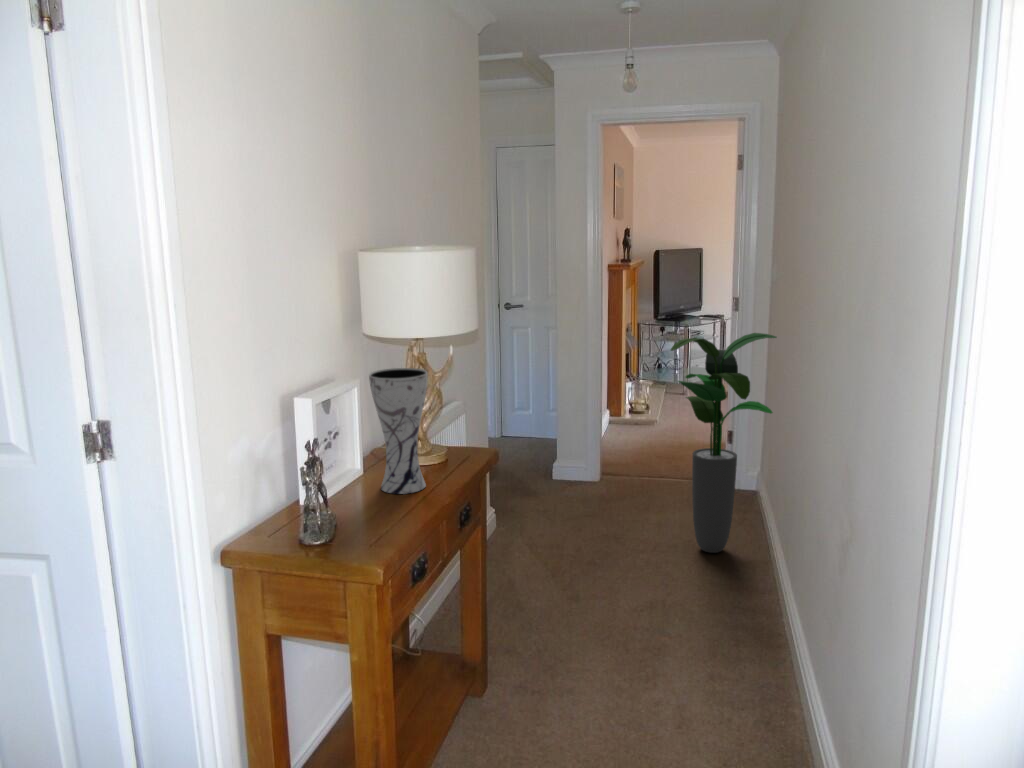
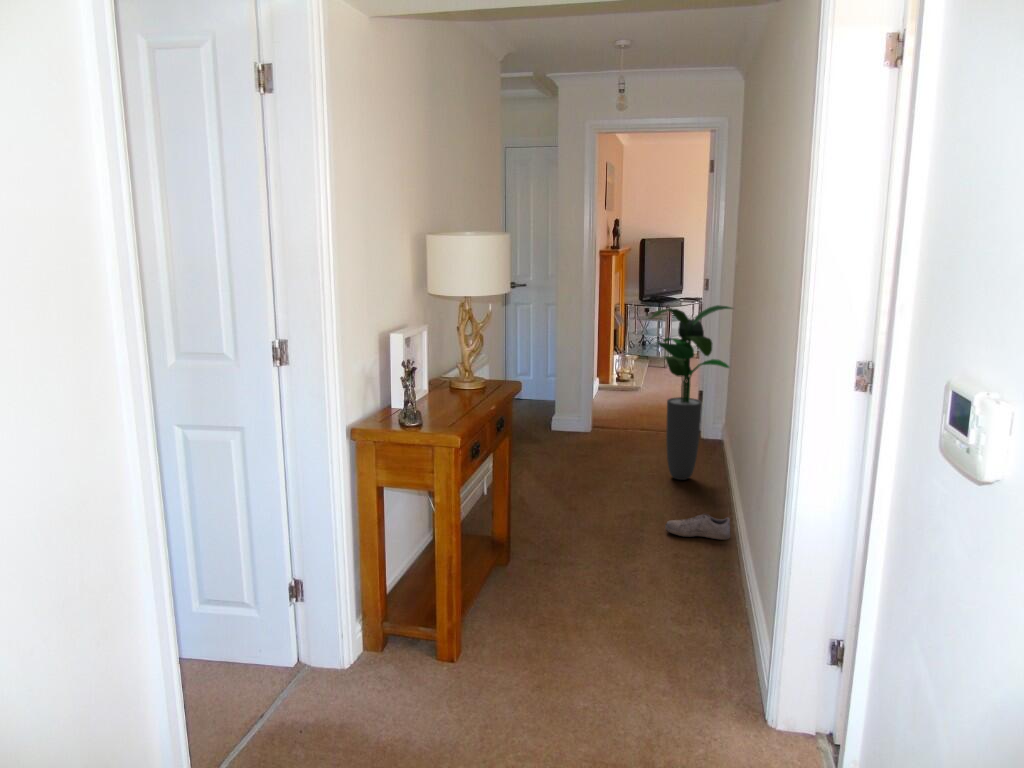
vase: present [369,368,428,494] -> none [439,317,480,403]
shoe: none [696,615,783,651] -> present [665,514,730,540]

